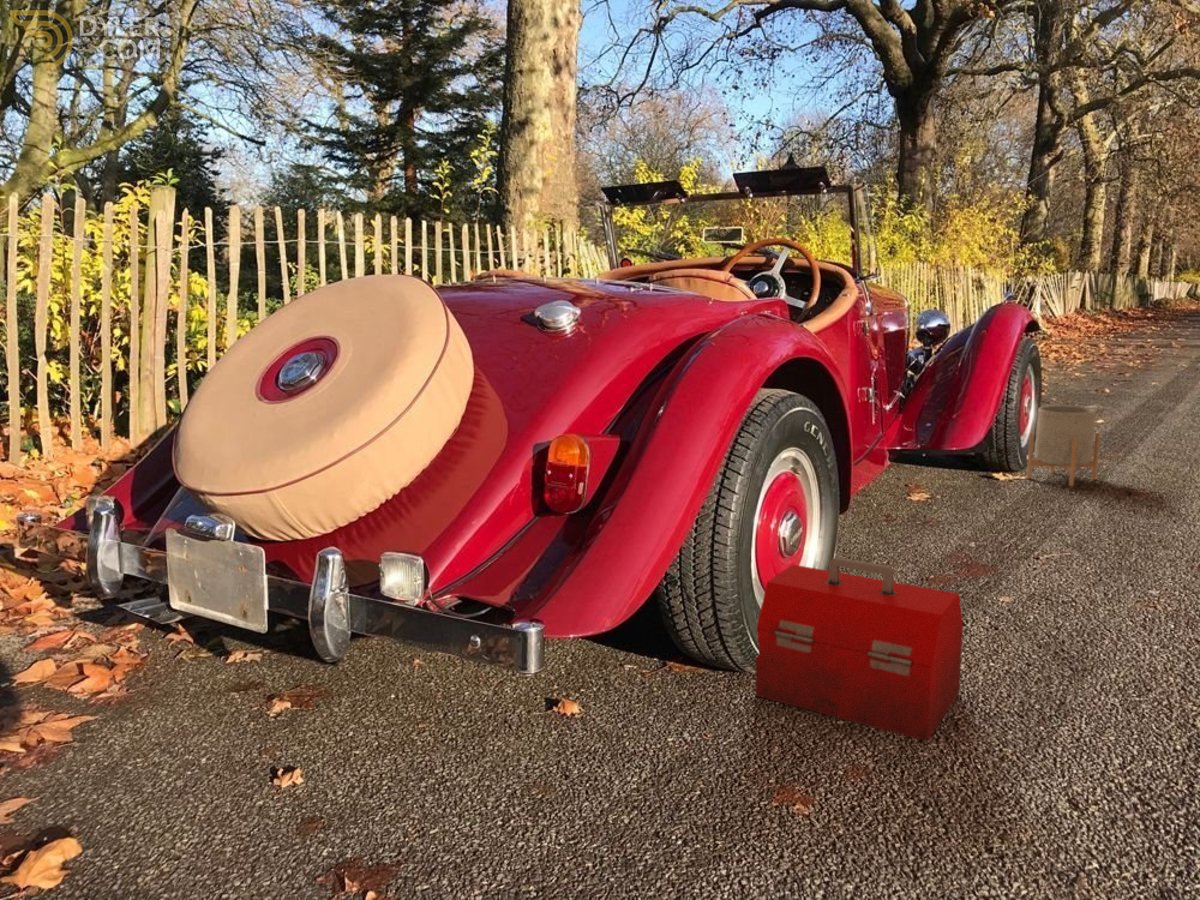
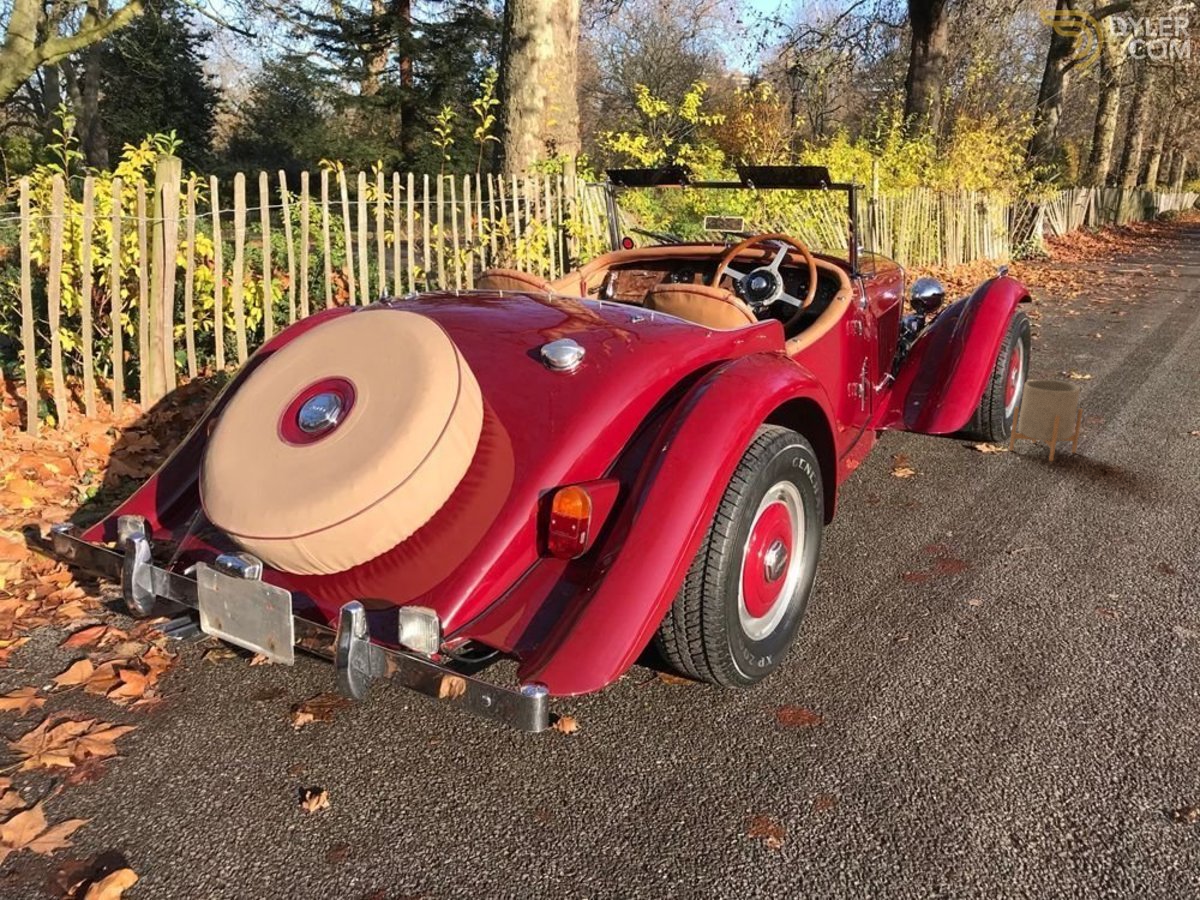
toolbox: present [755,557,963,741] -> none [738,591,930,769]

